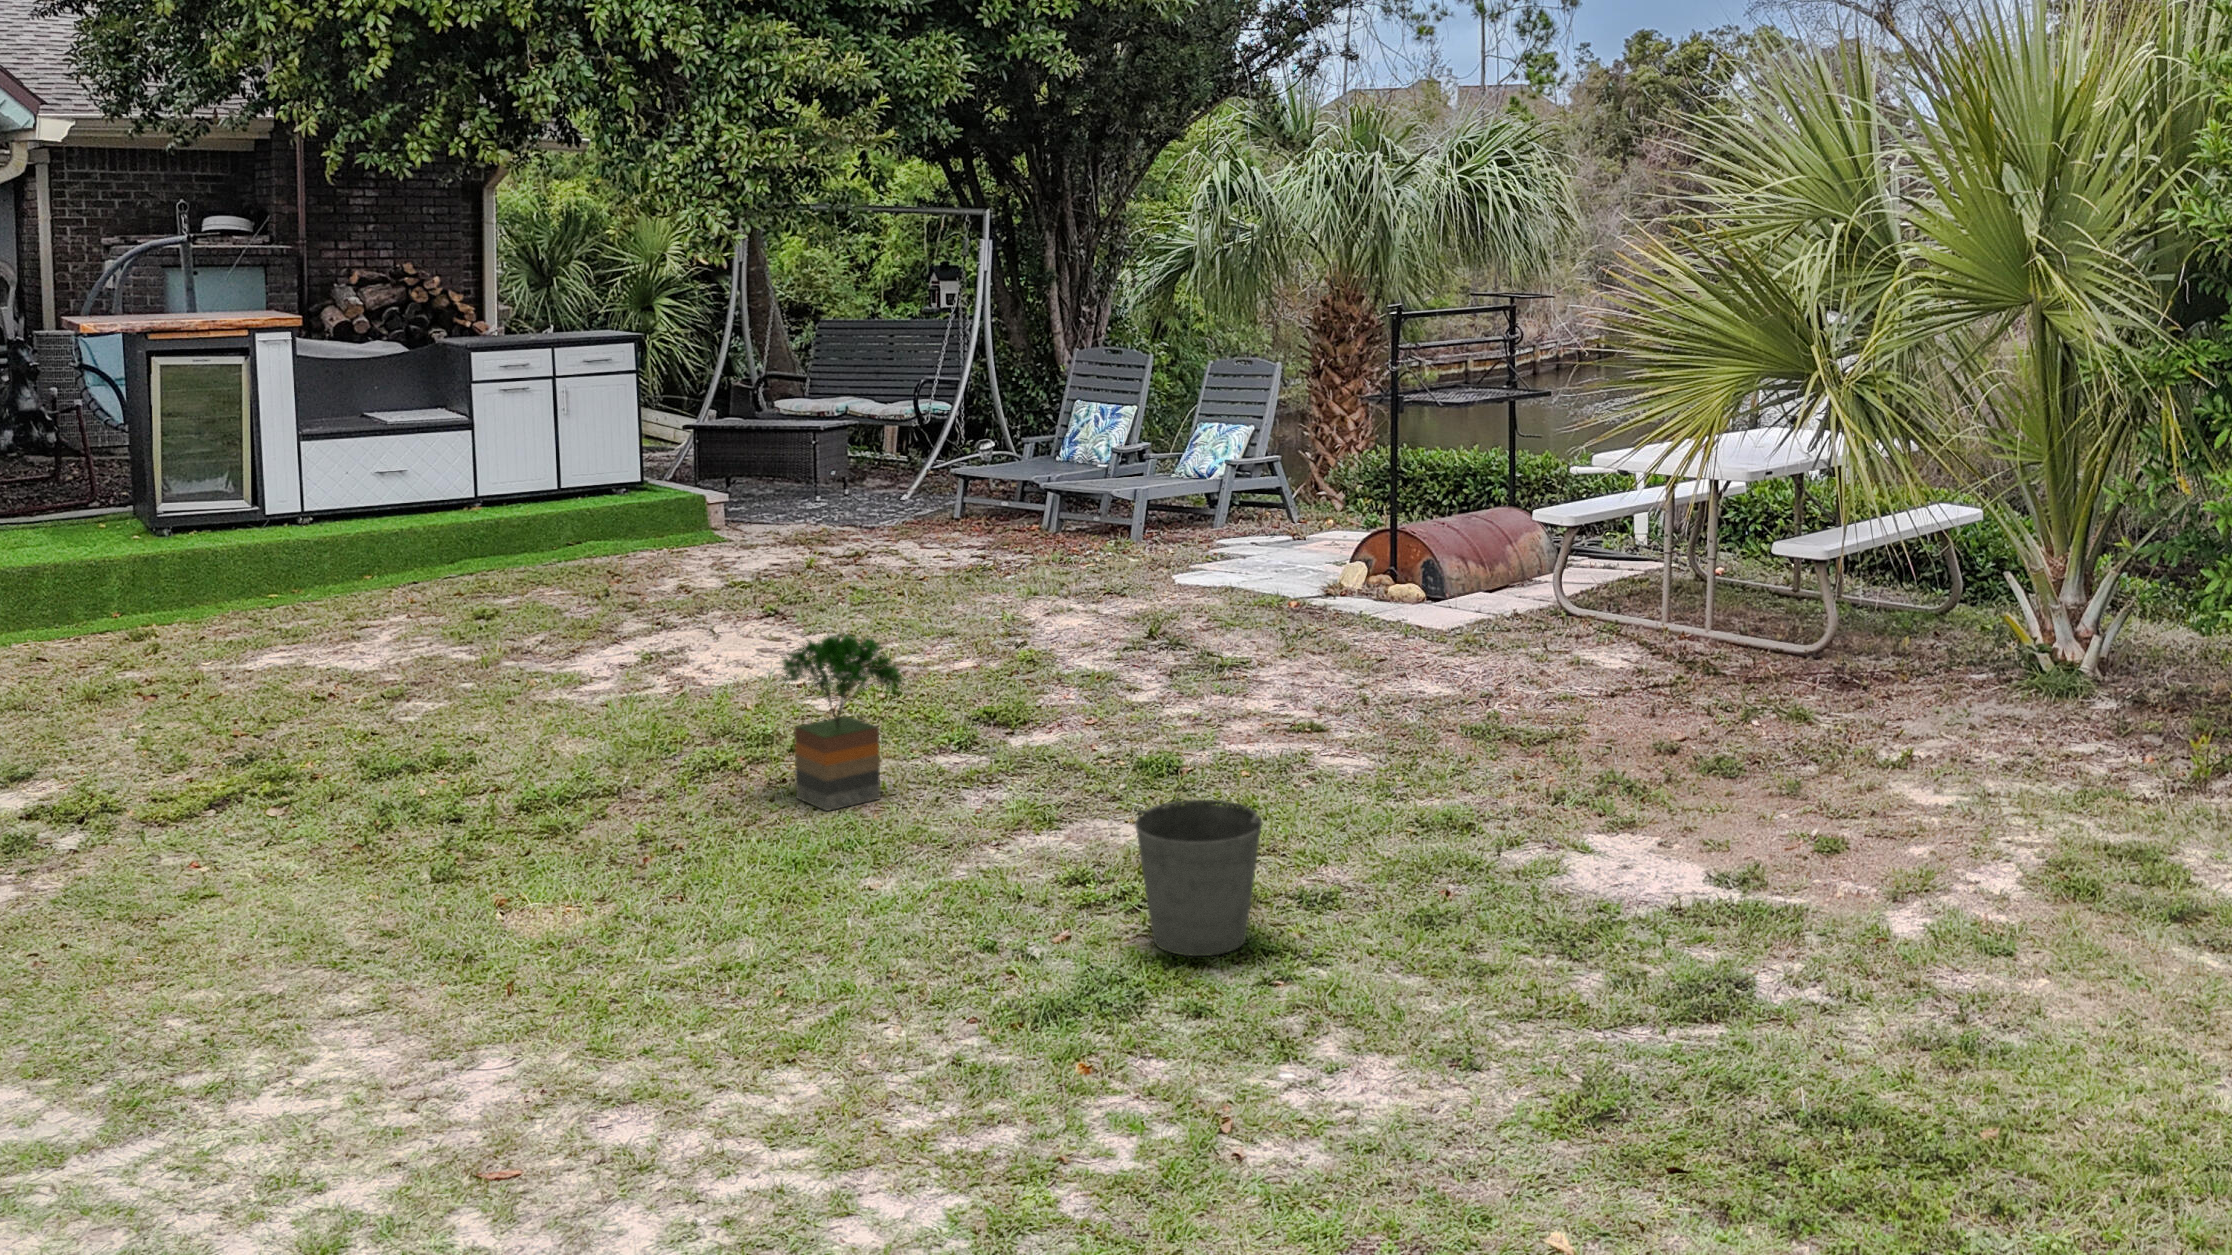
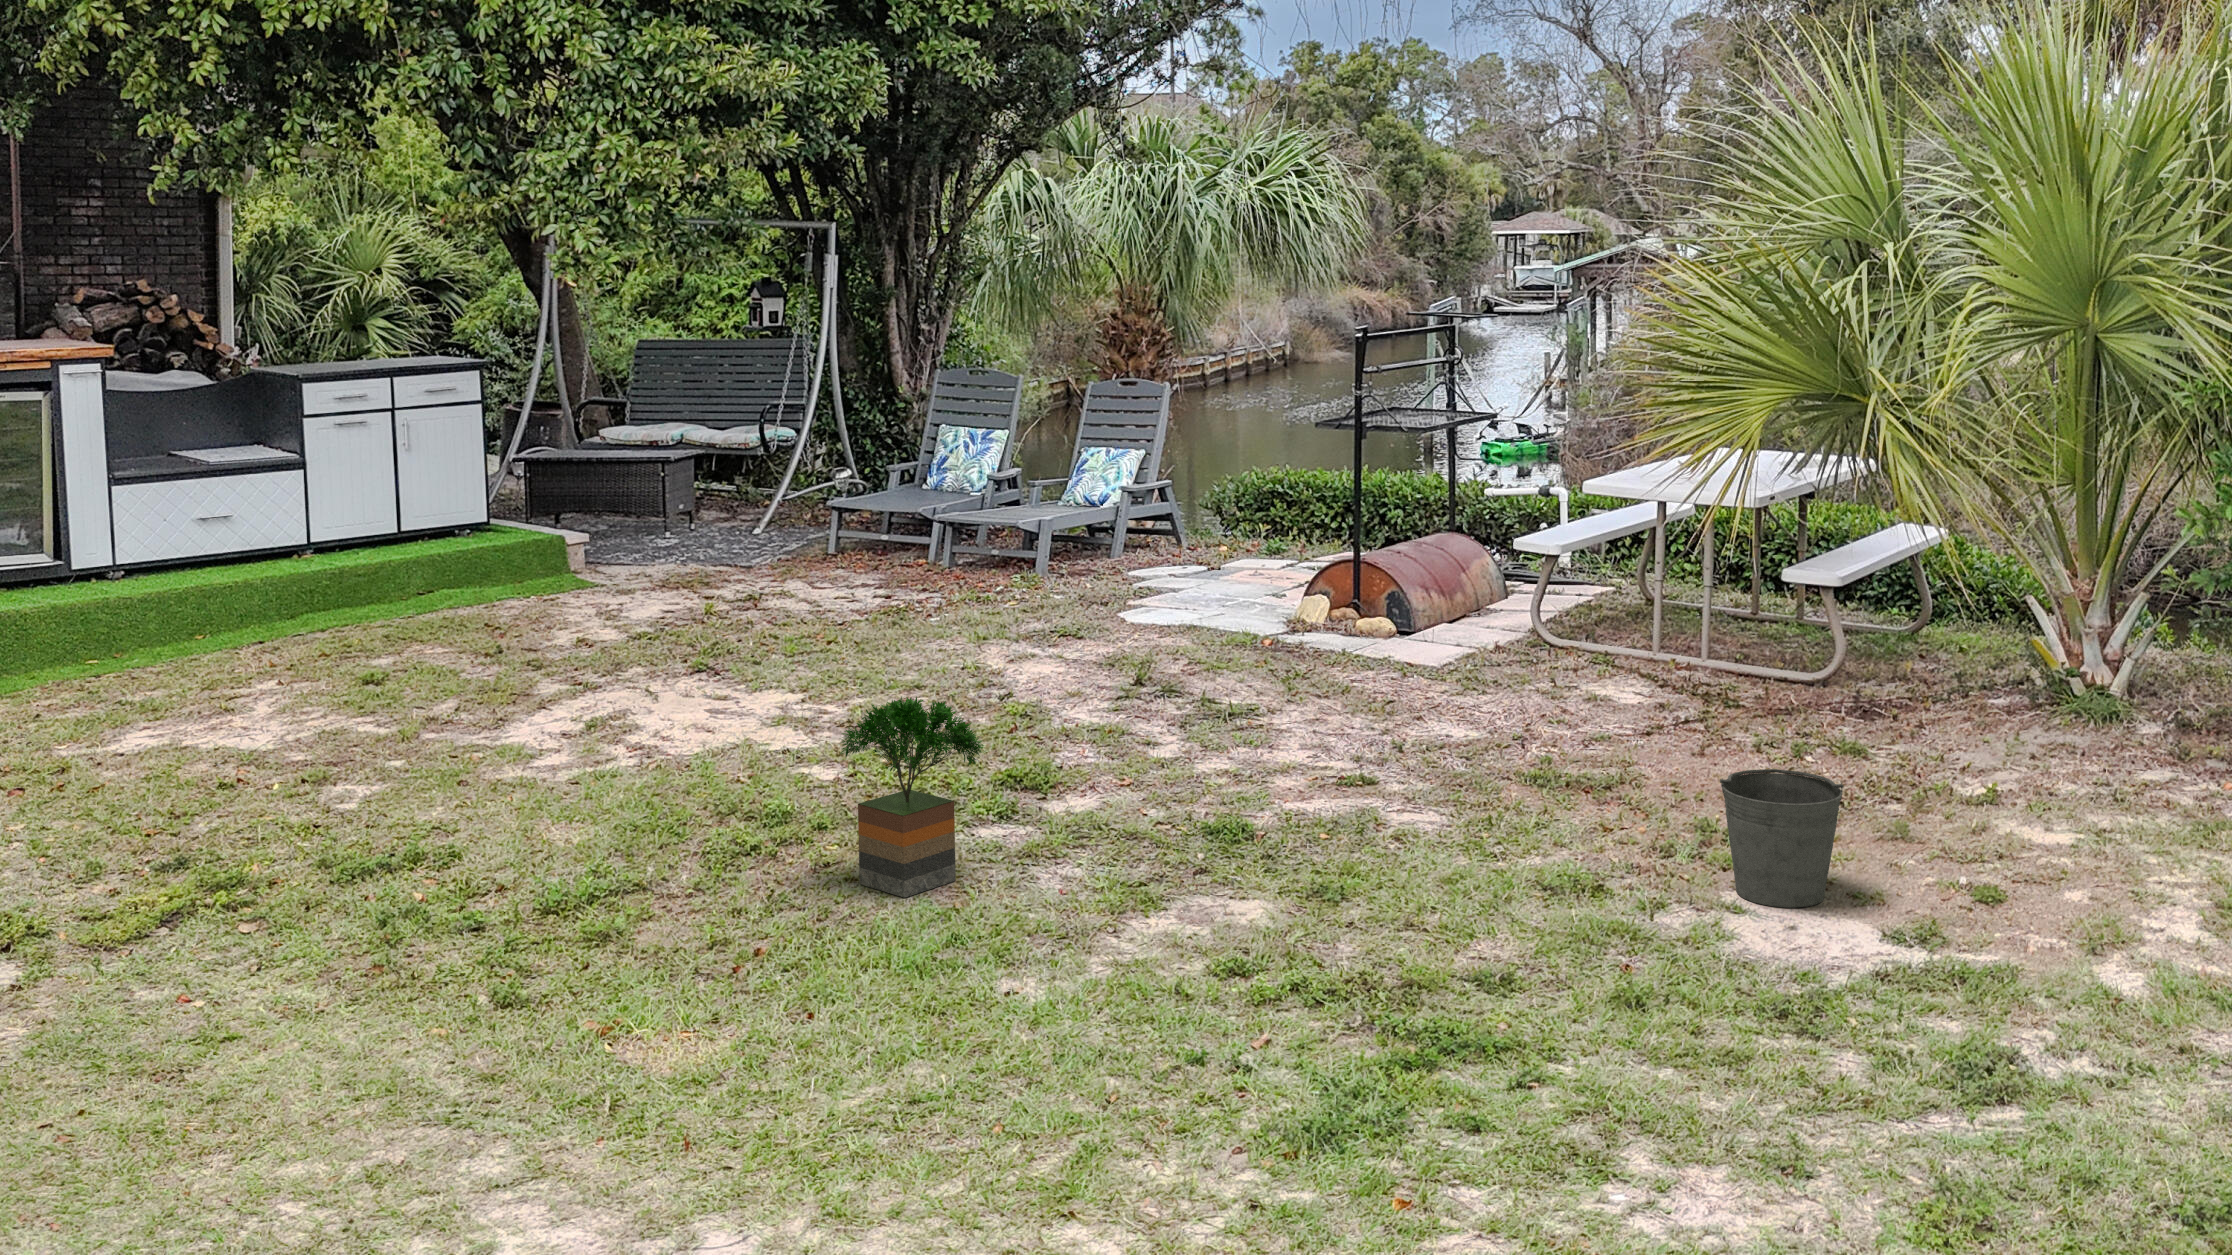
bucket: present [1135,800,1262,956] -> present [1720,769,1844,908]

